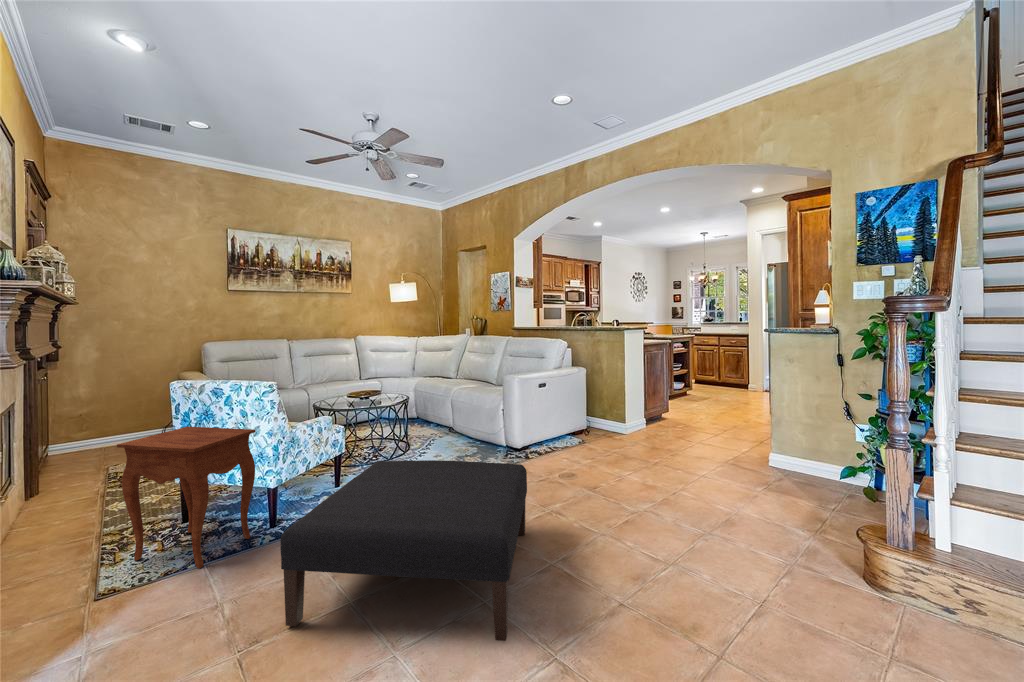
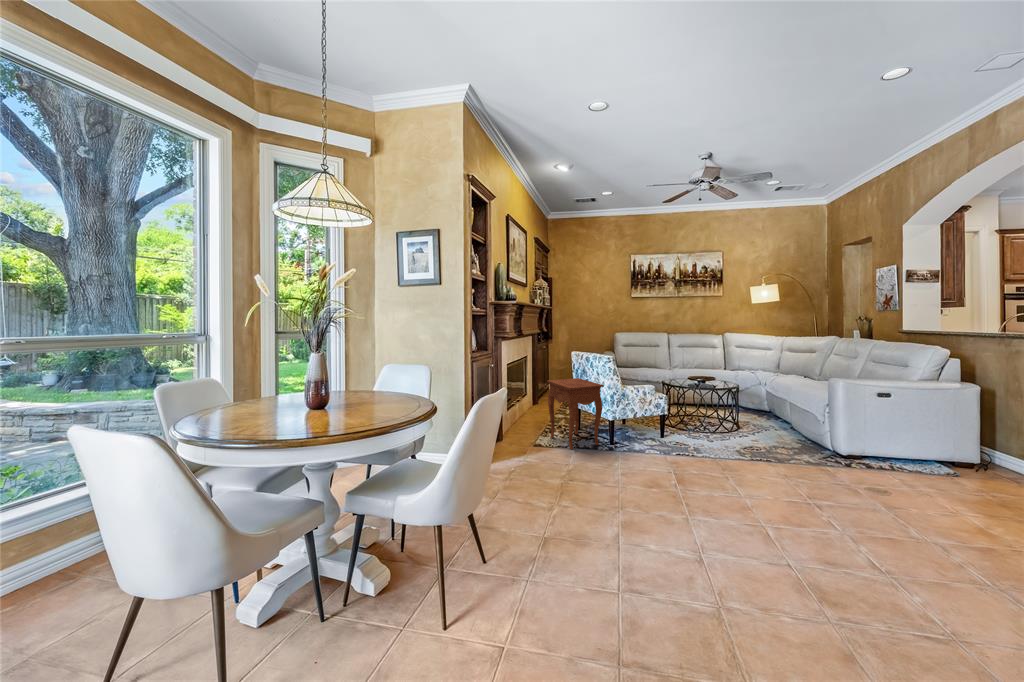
ottoman: present [280,460,527,641] -> none [587,420,776,541]

